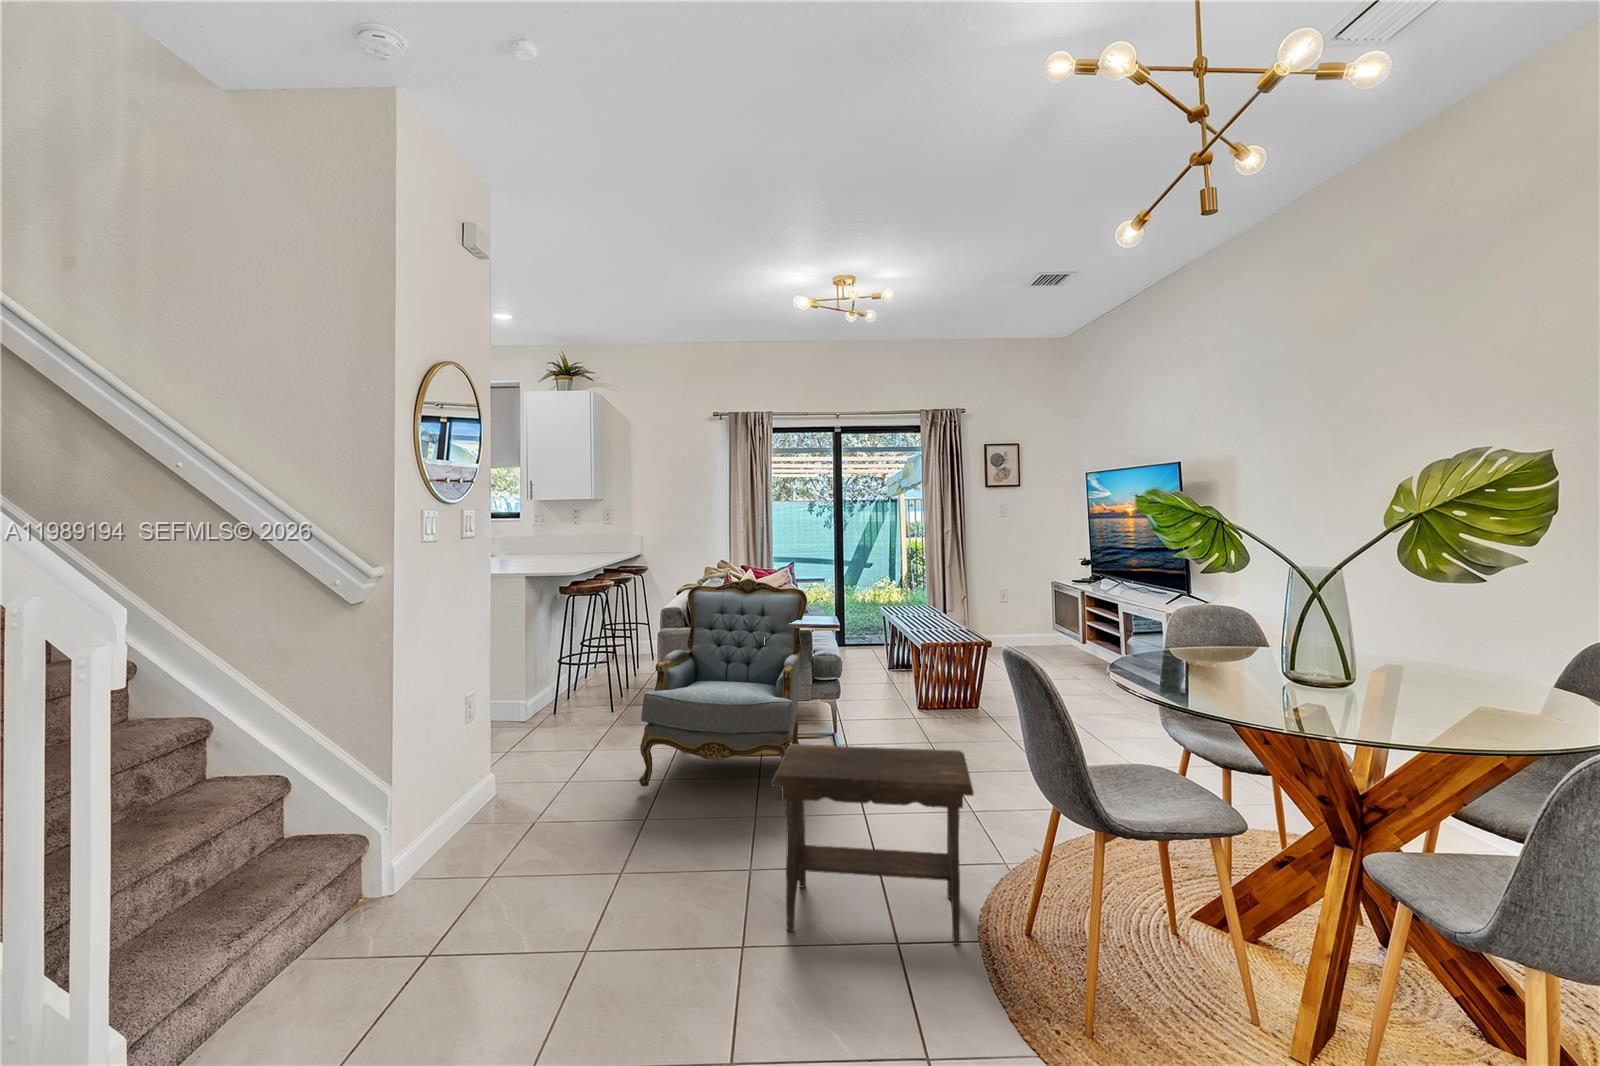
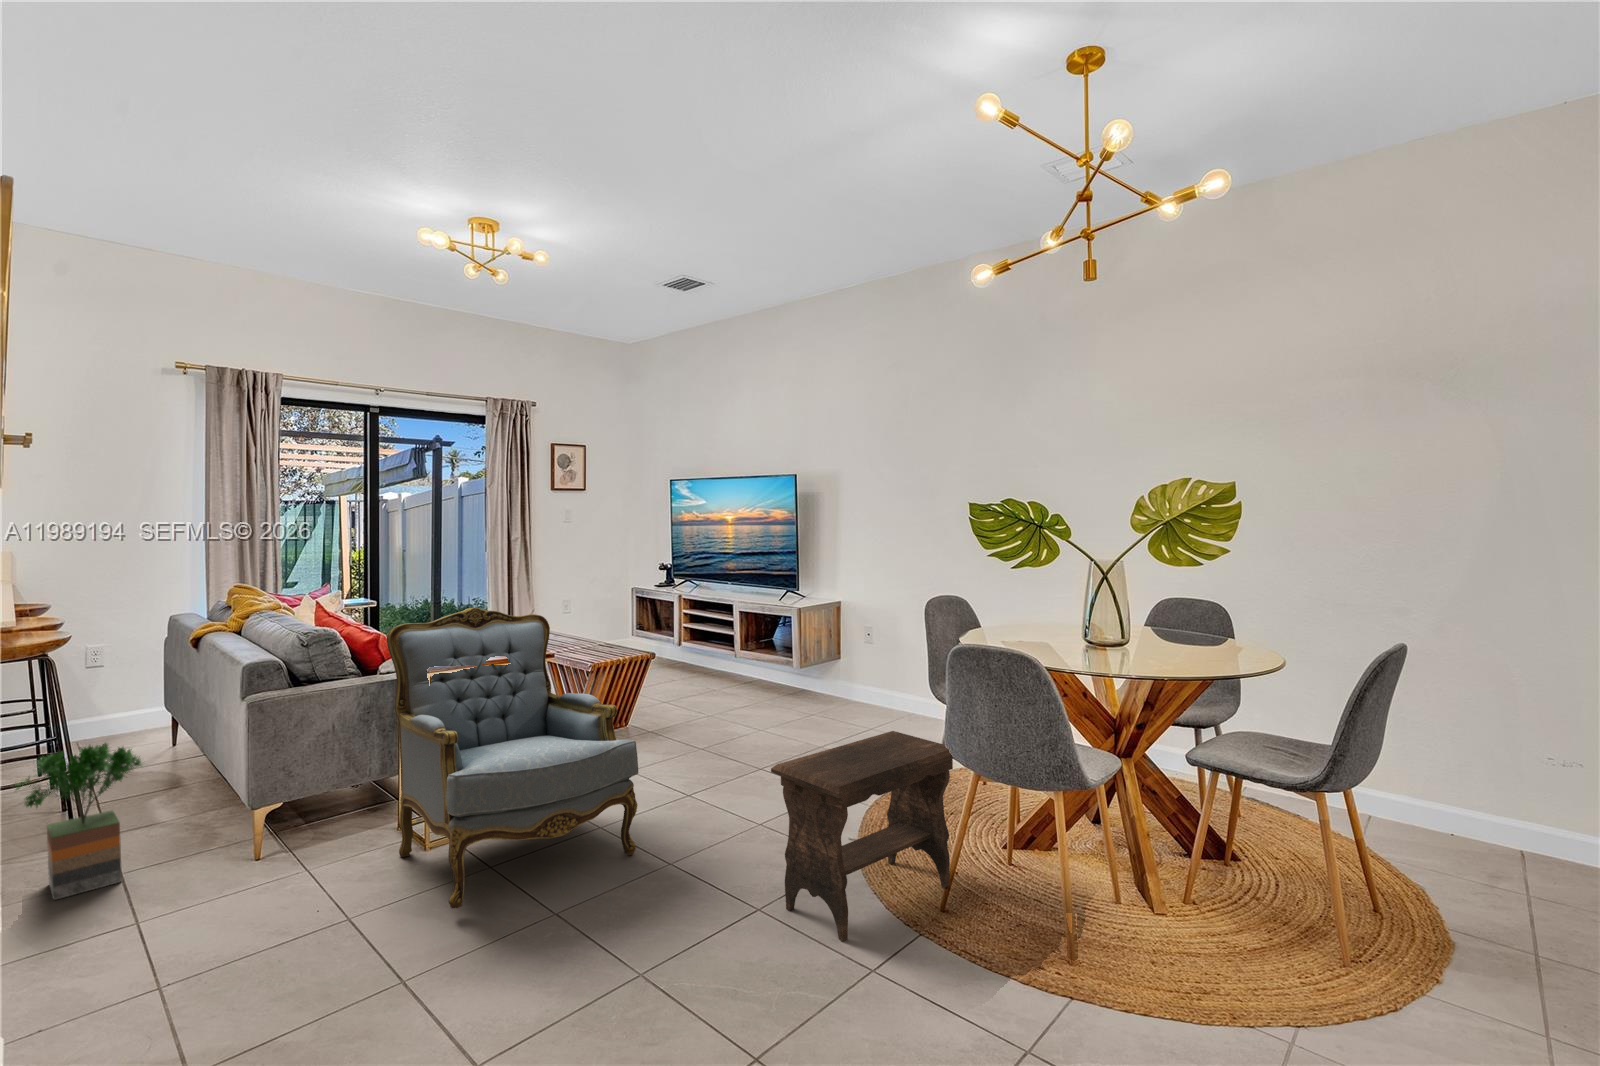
potted tree: none [546,638,607,718] -> present [15,743,142,900]

